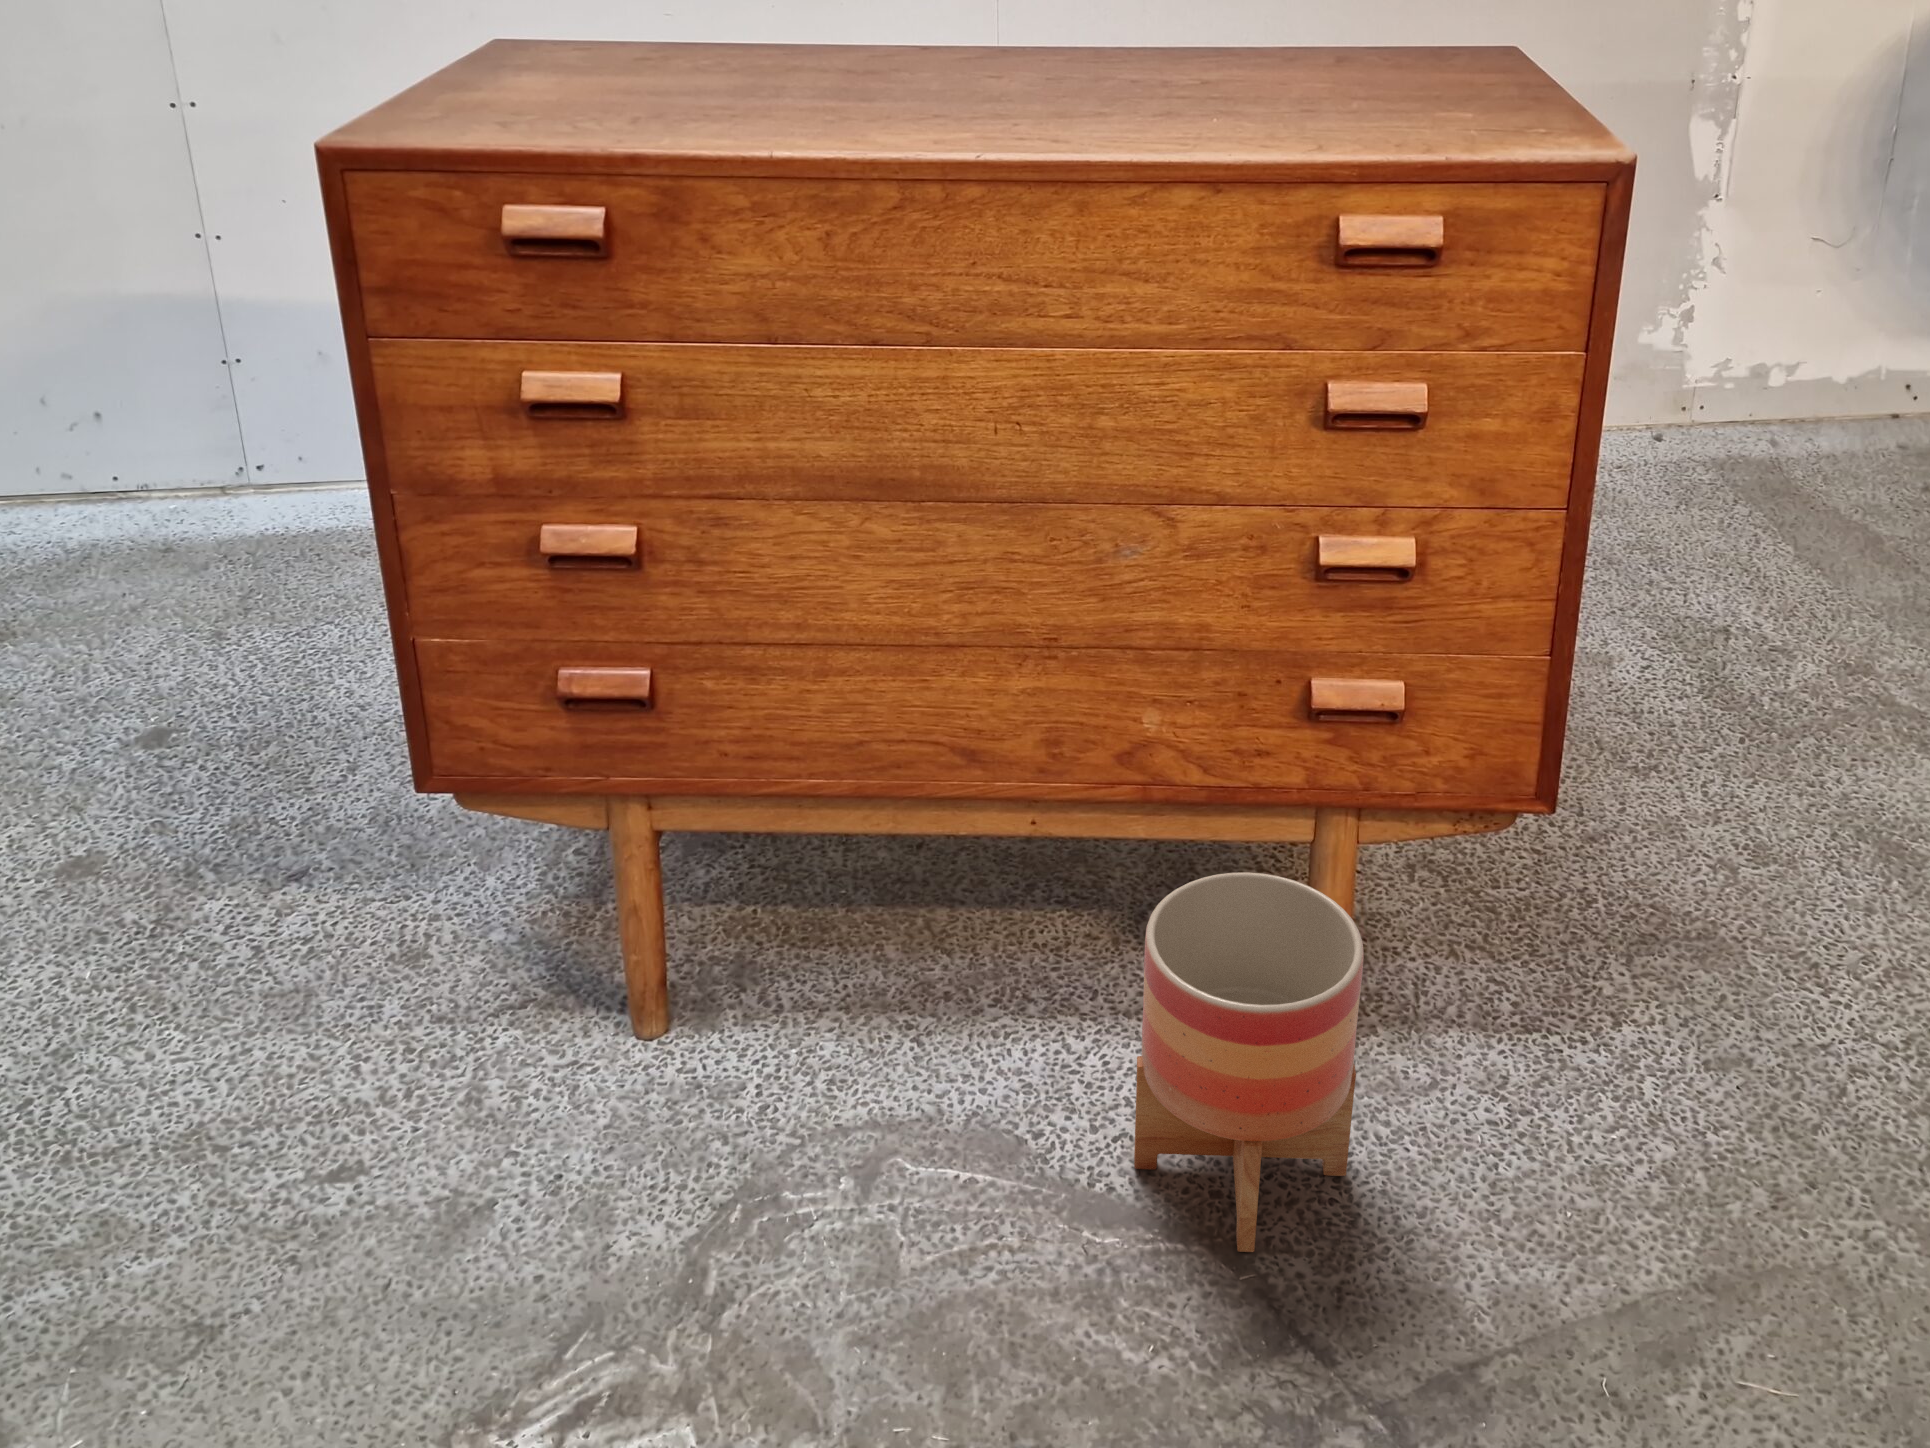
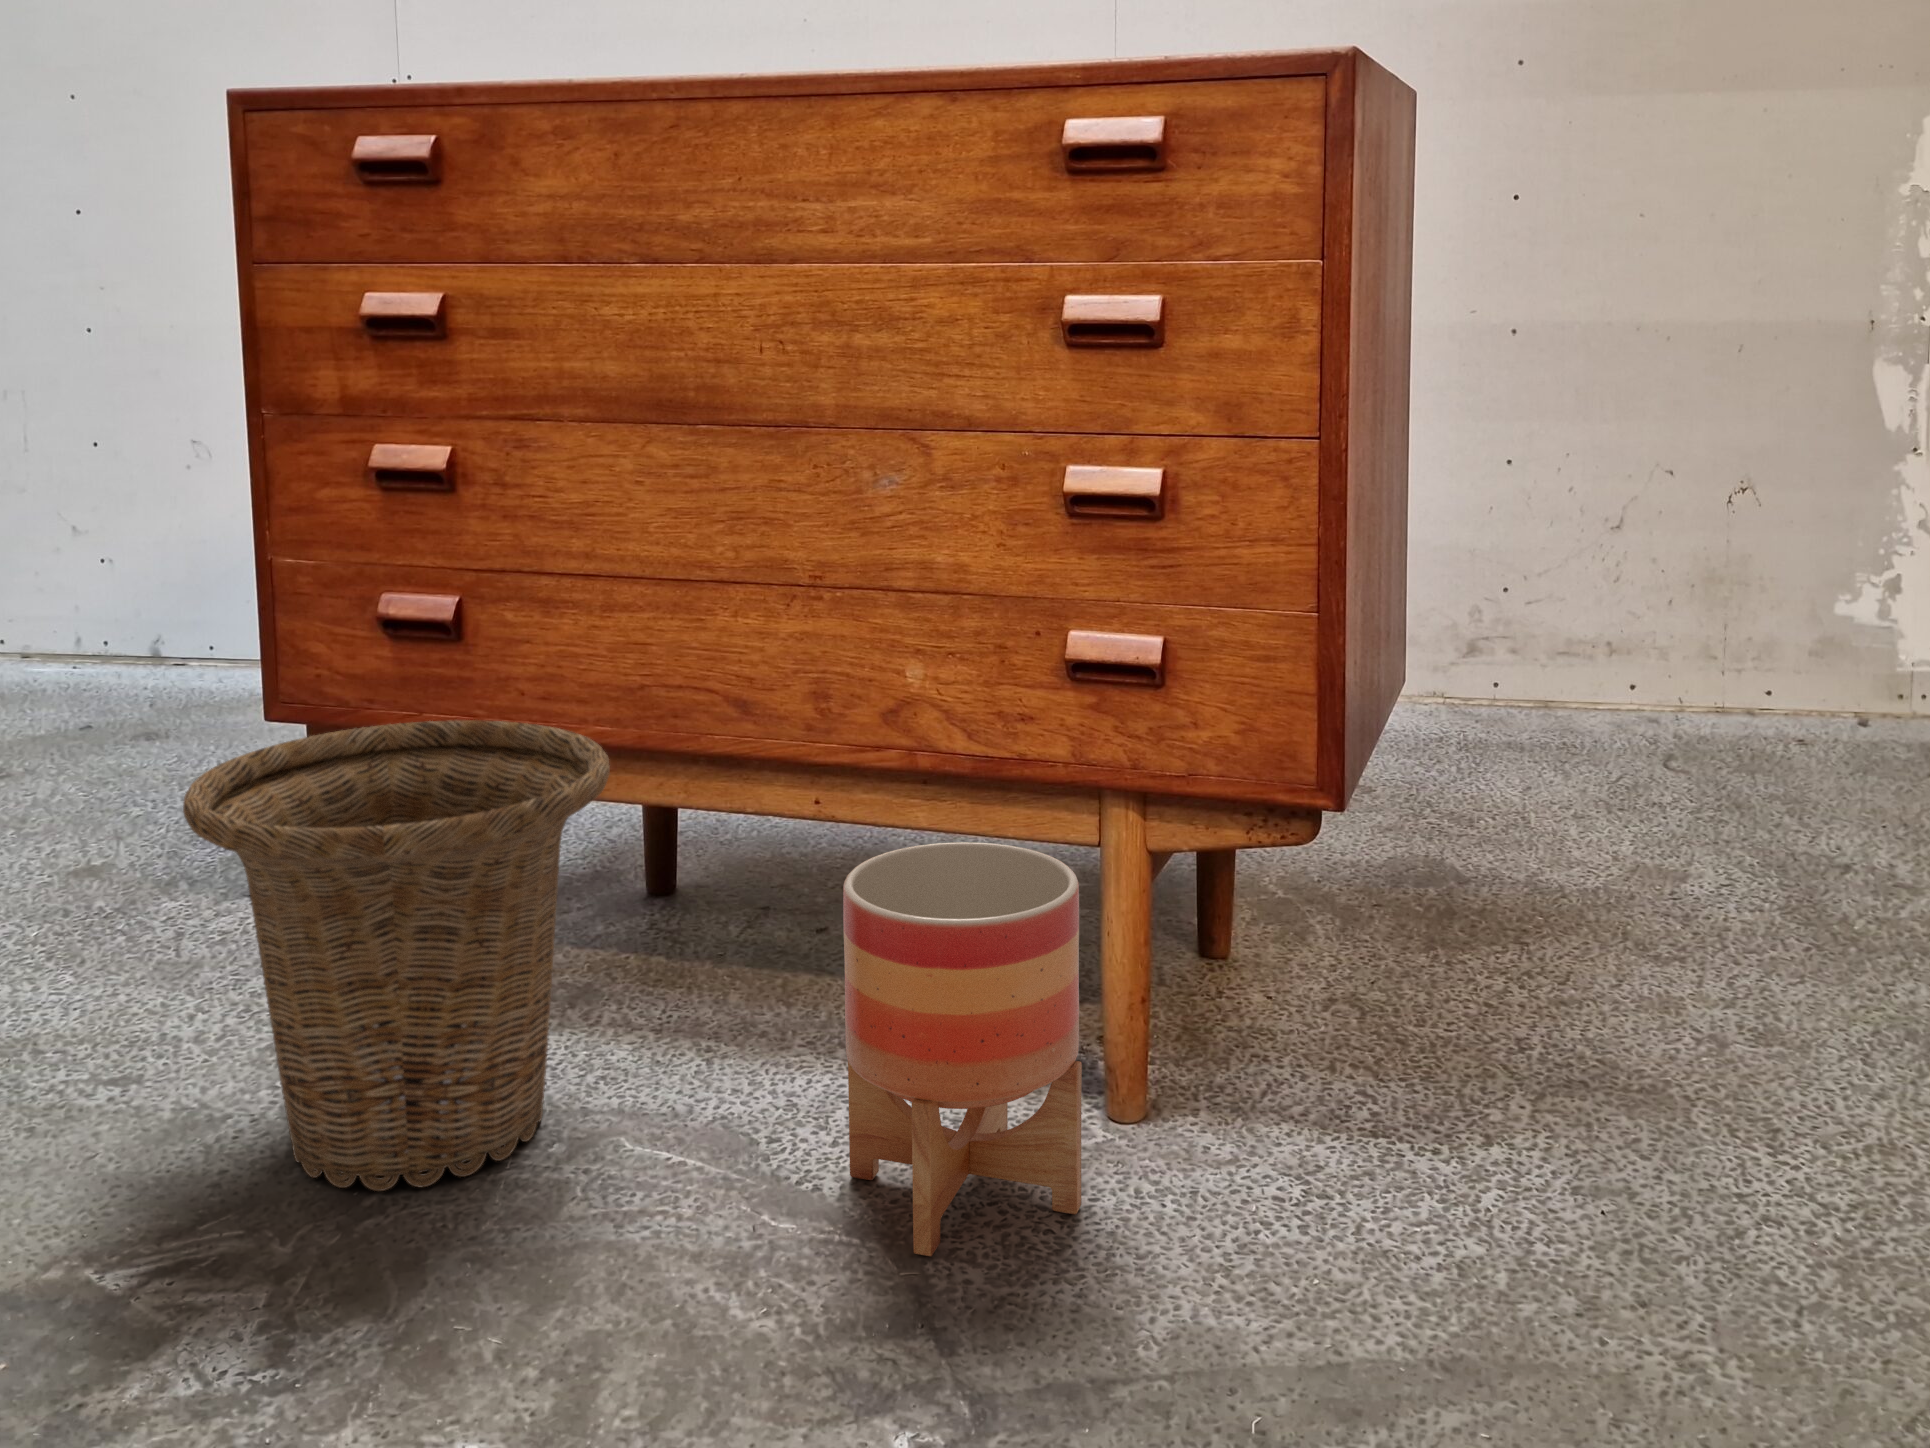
basket: none [459,781,882,1280] -> present [183,720,610,1191]

